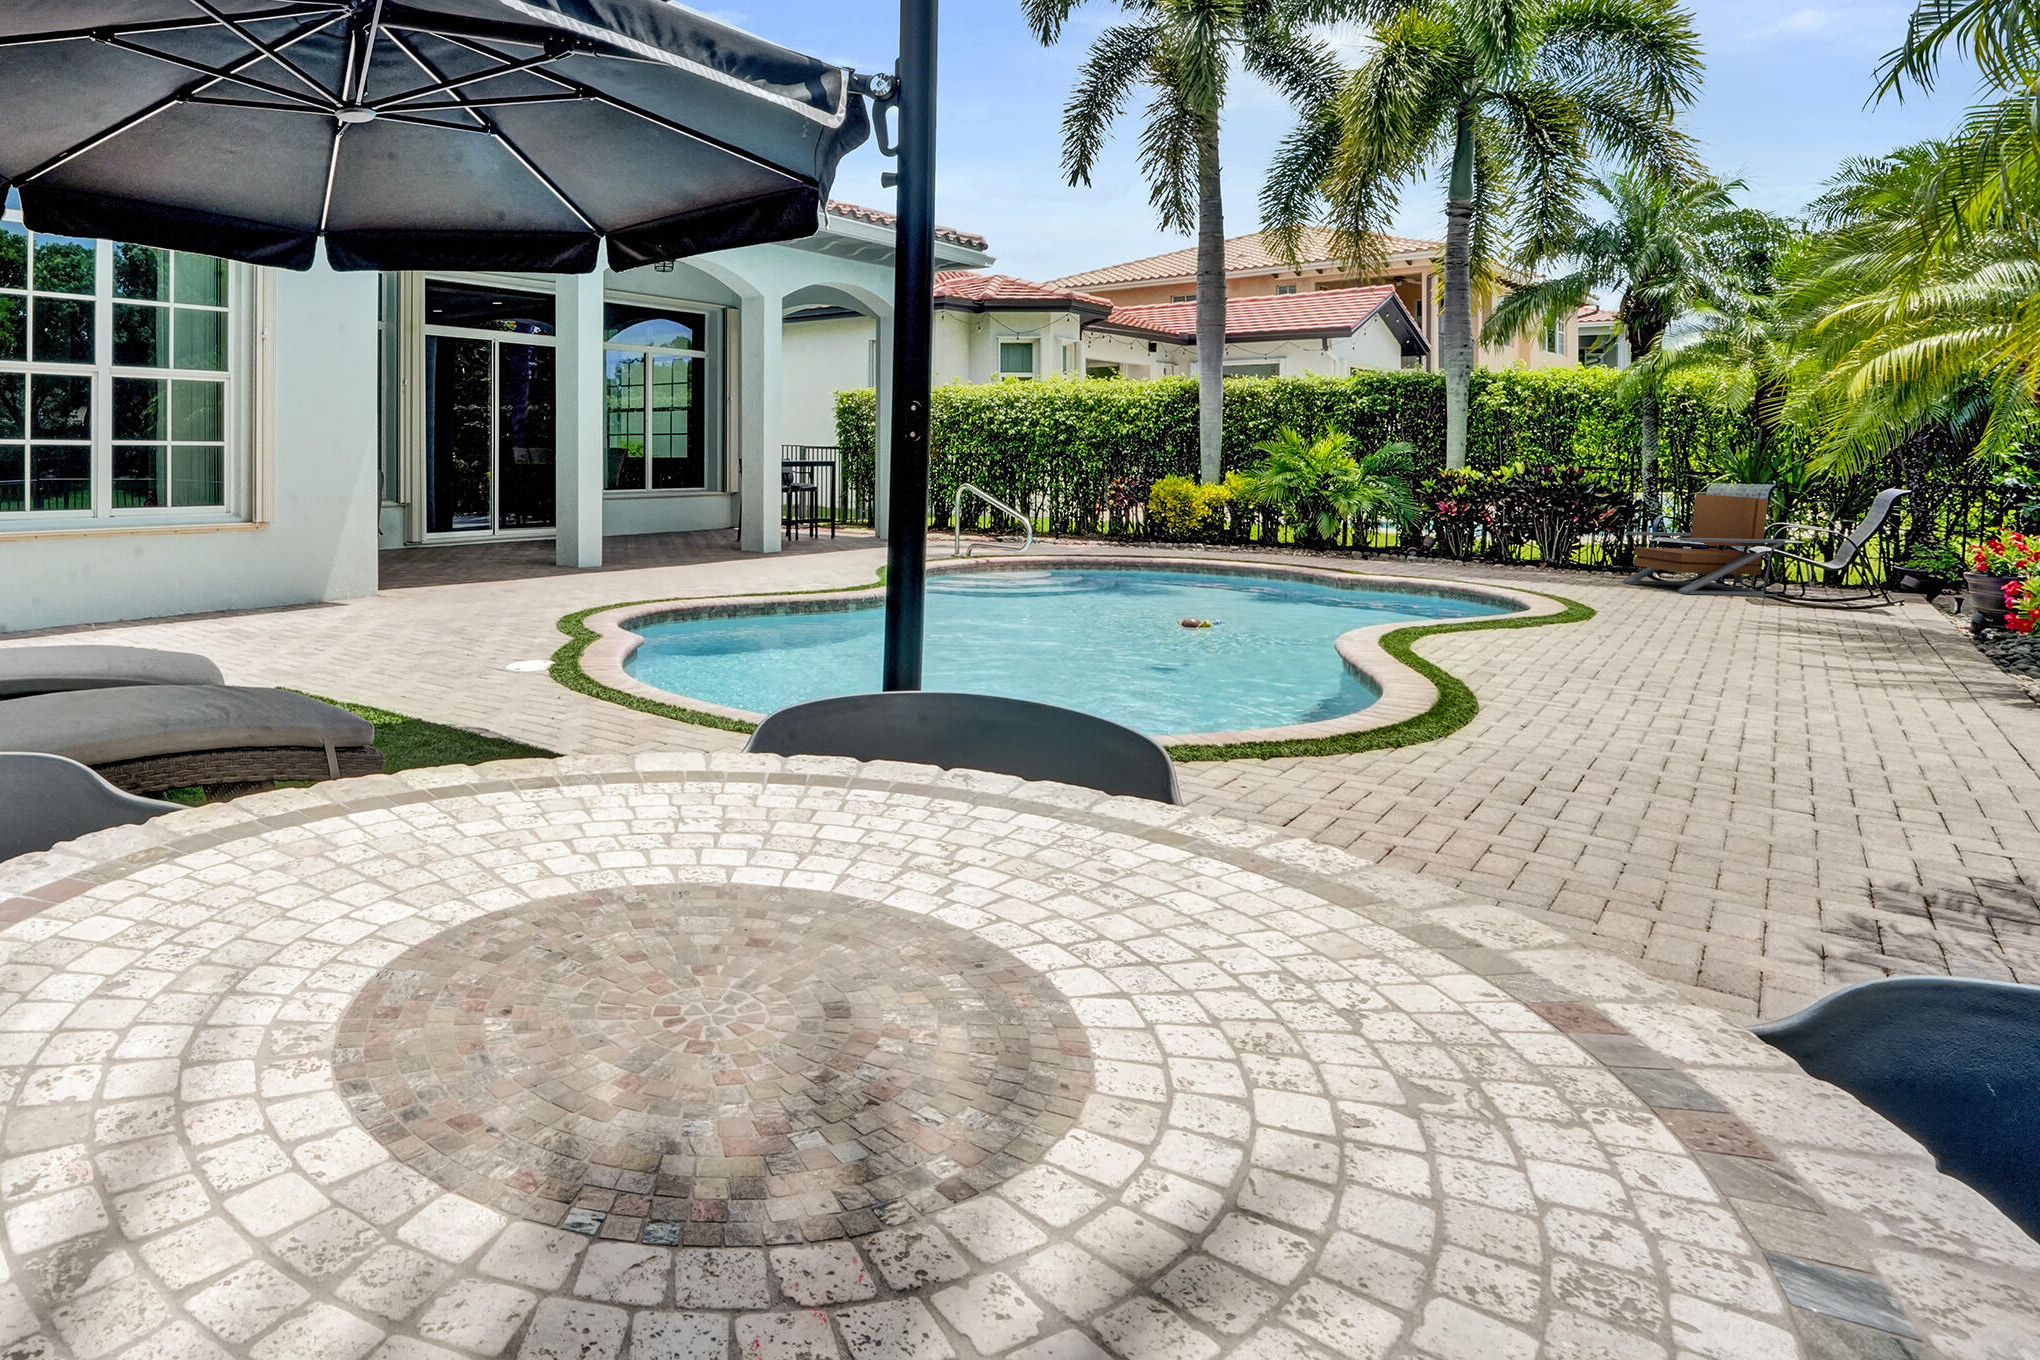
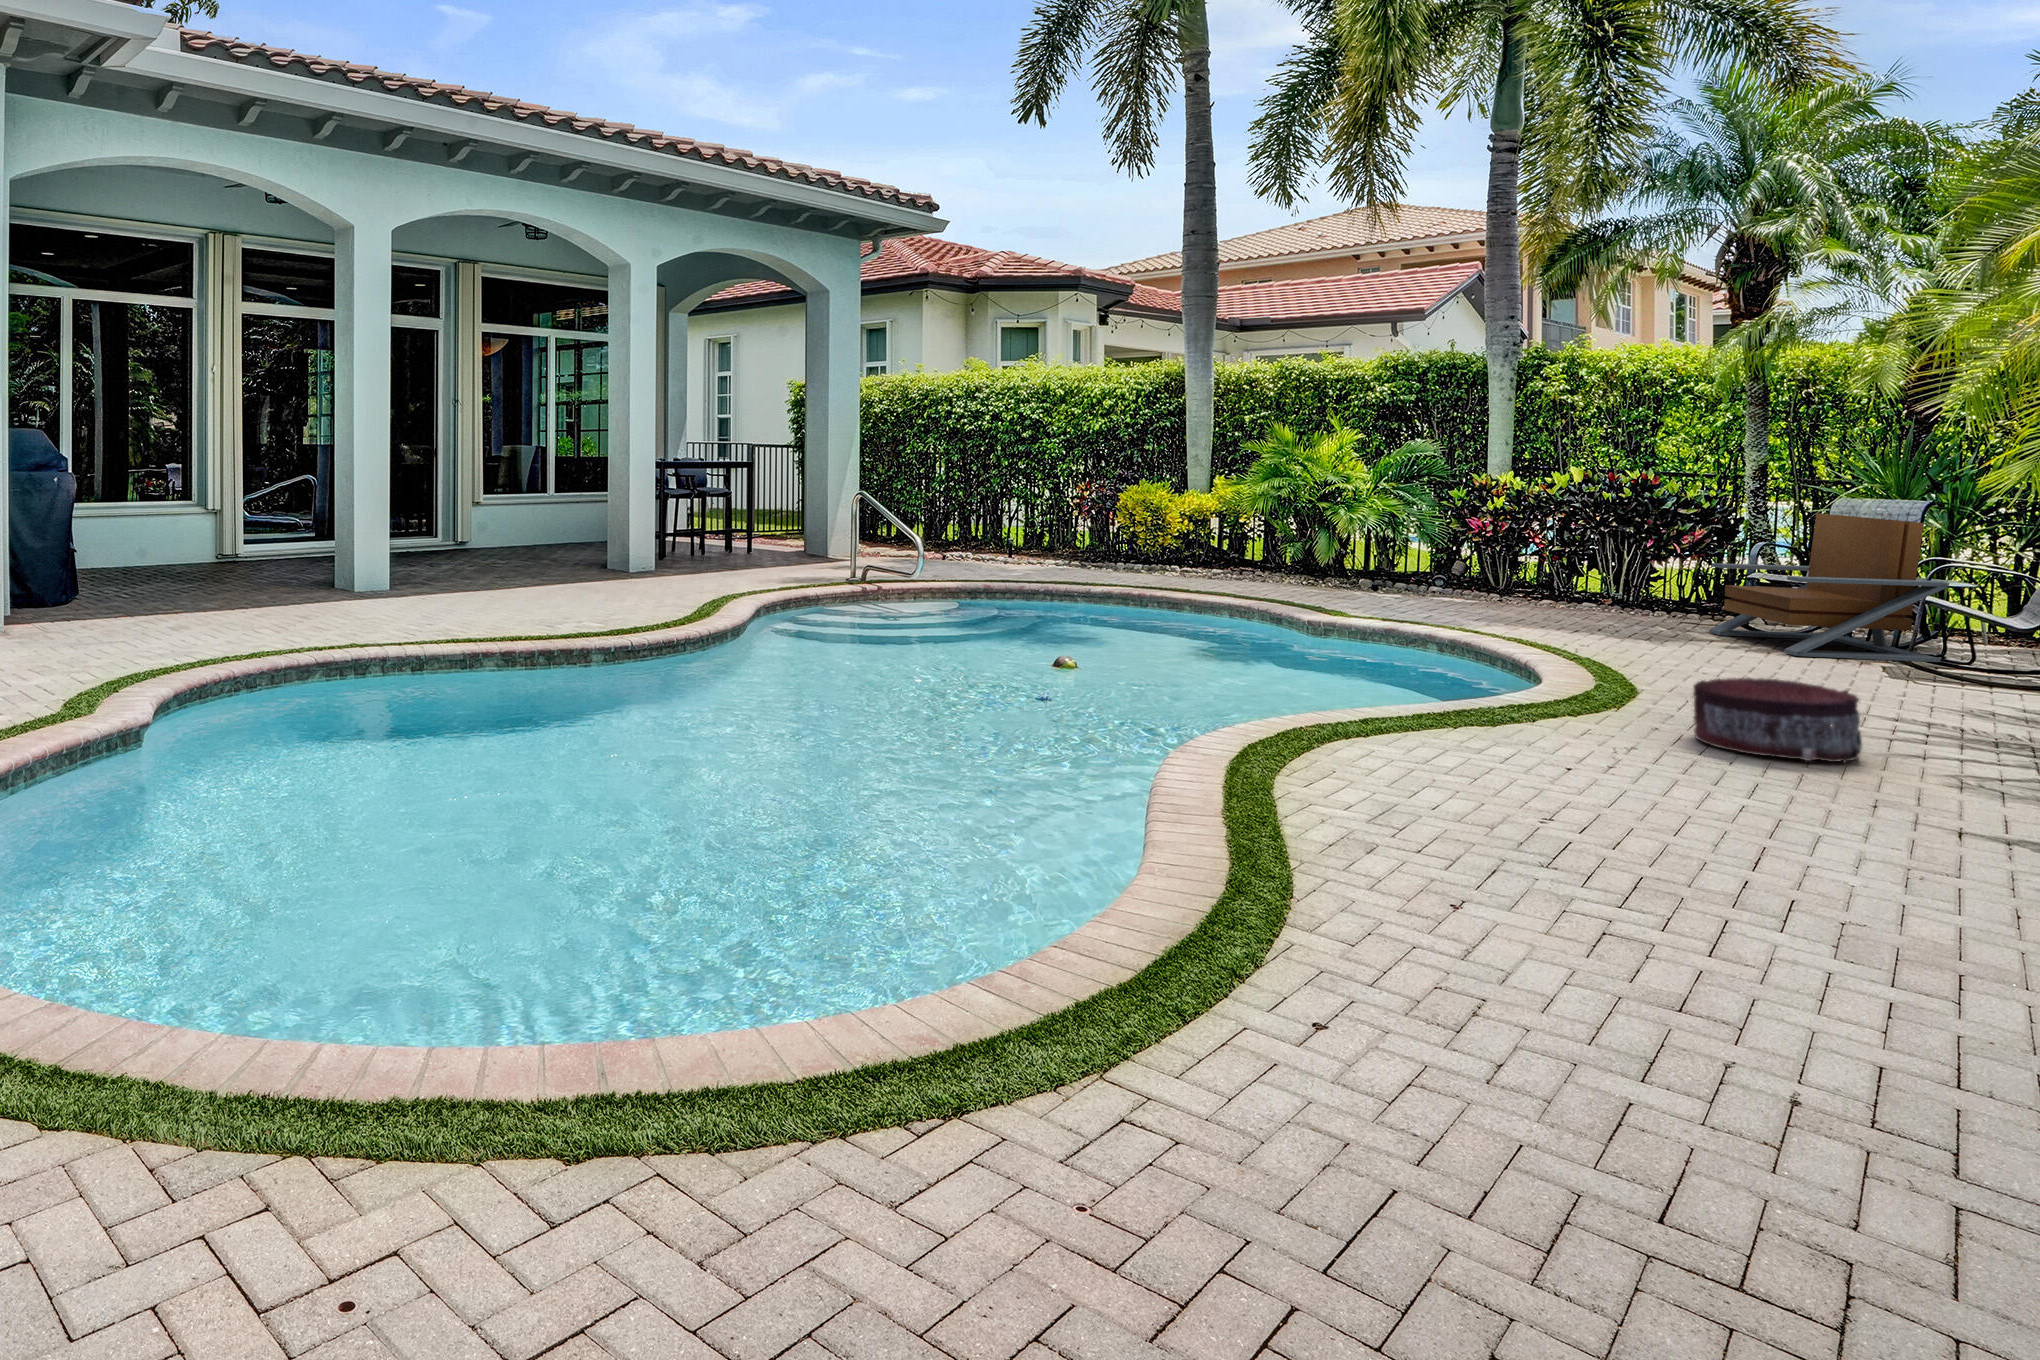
pouf: none [1639,593,1743,643] -> present [1693,678,1862,763]

